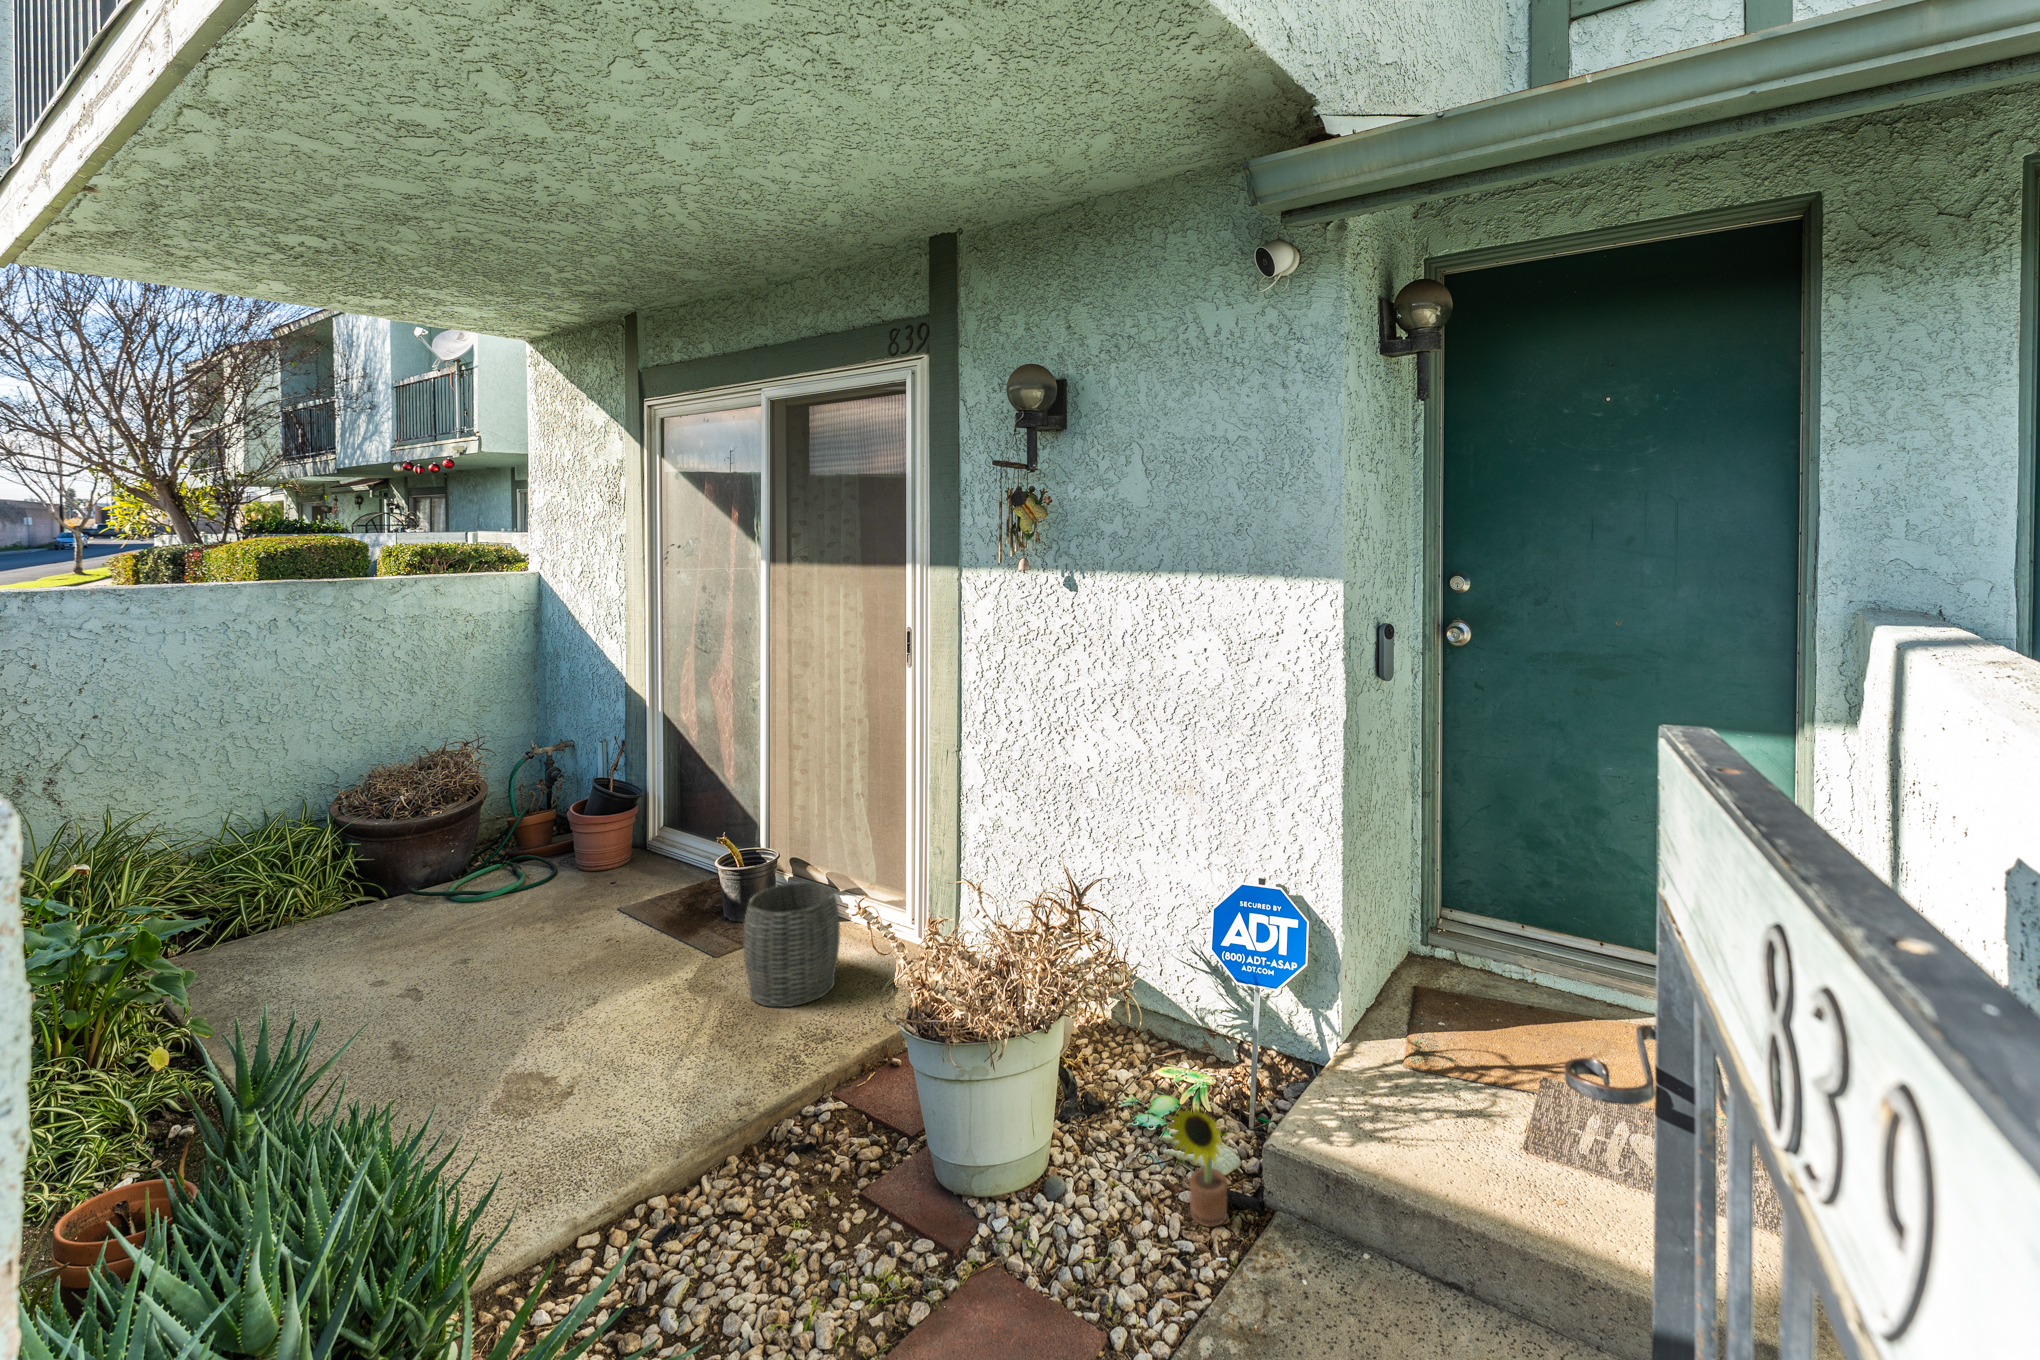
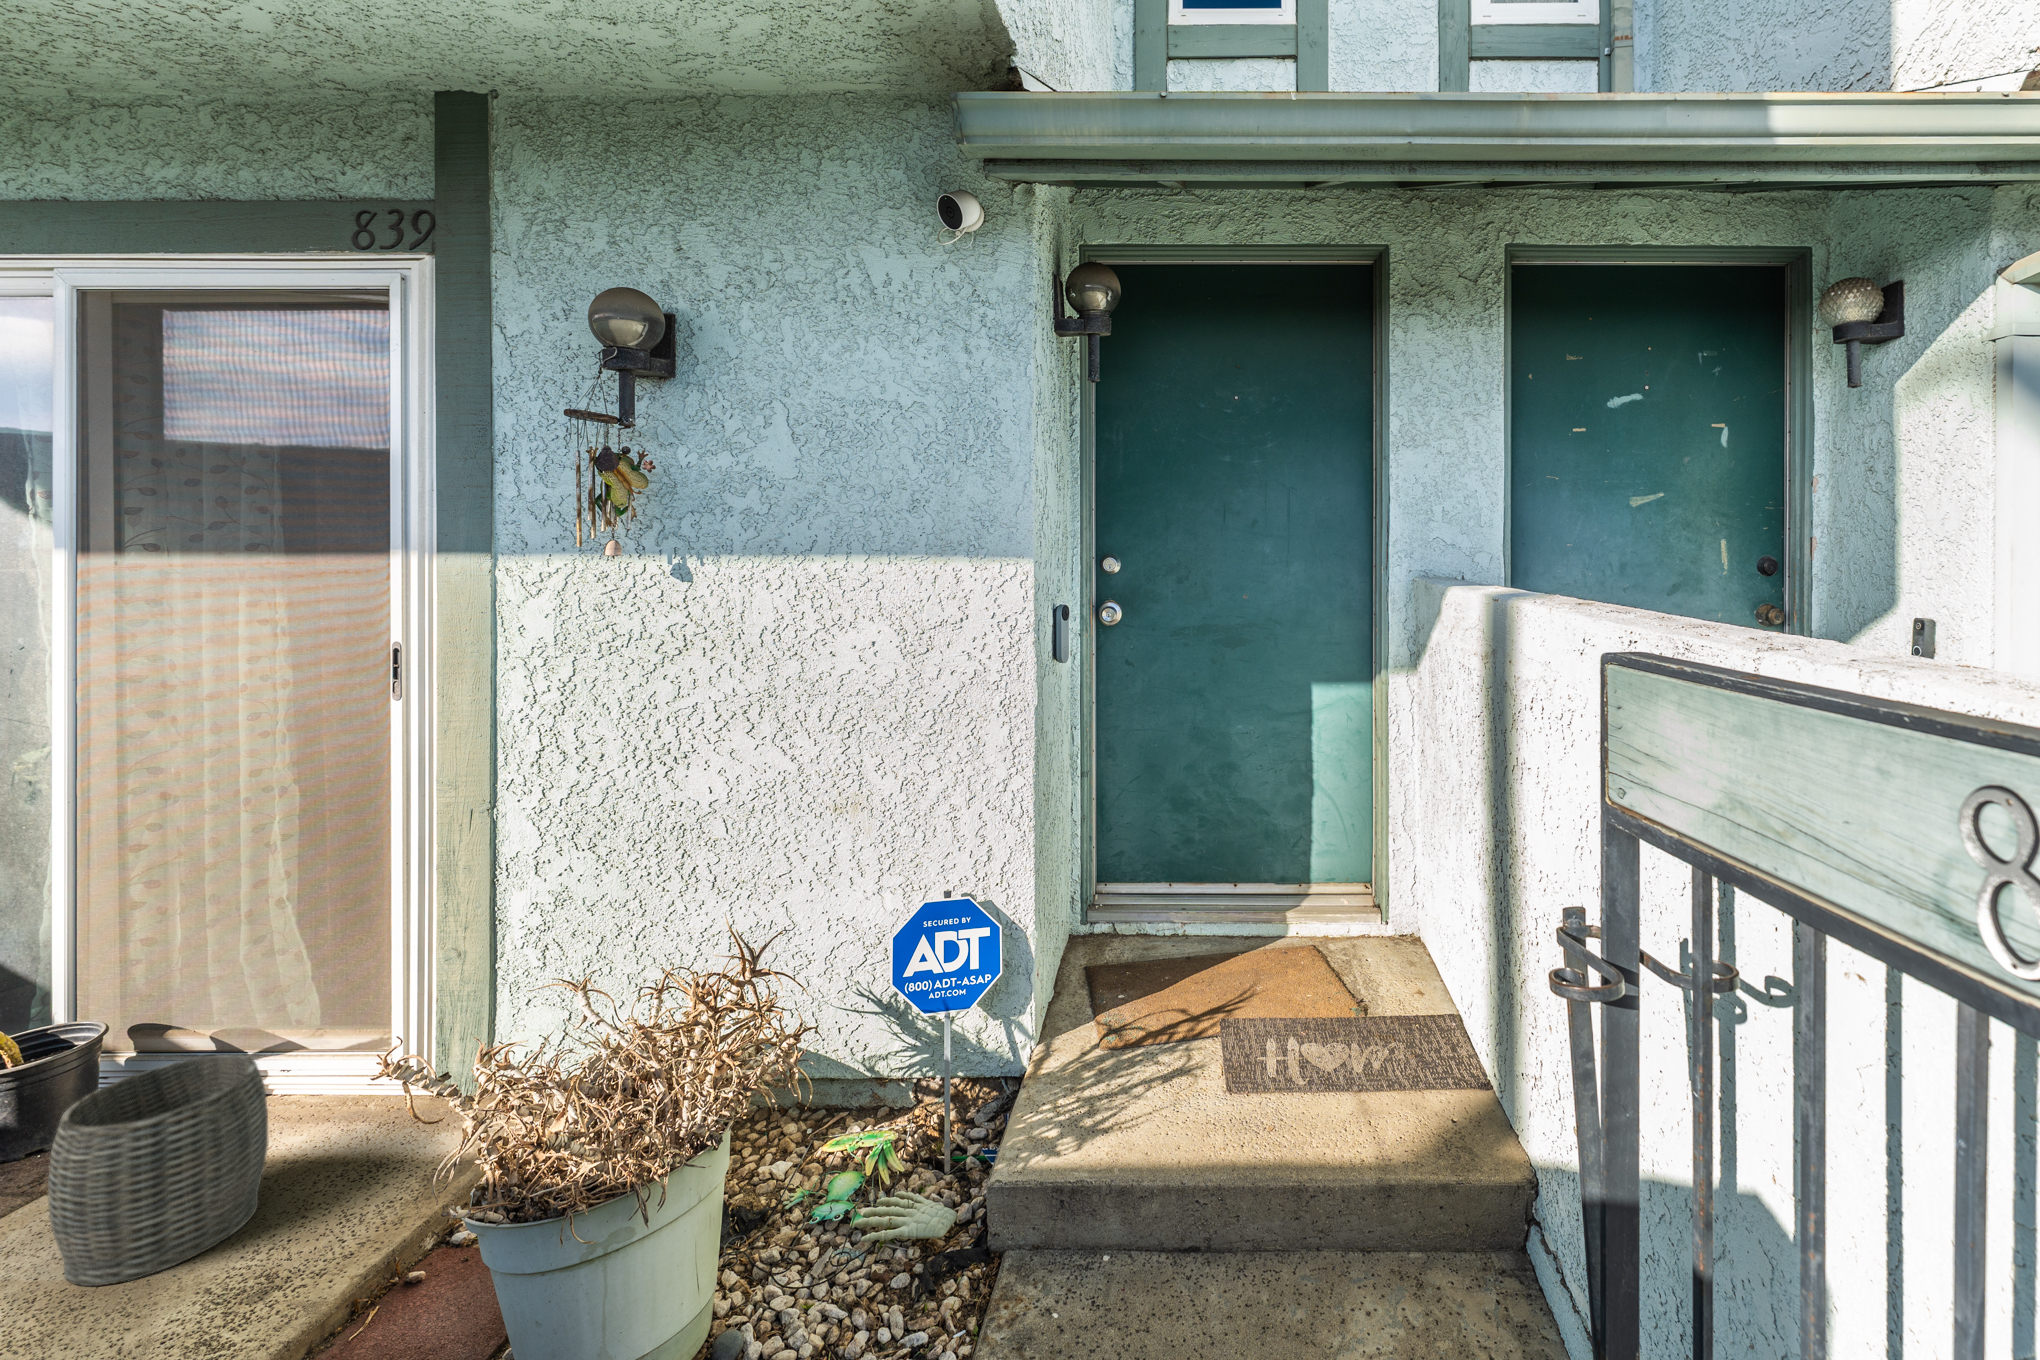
decorative plant: present [1168,1108,1227,1227] -> none [883,1168,959,1302]

